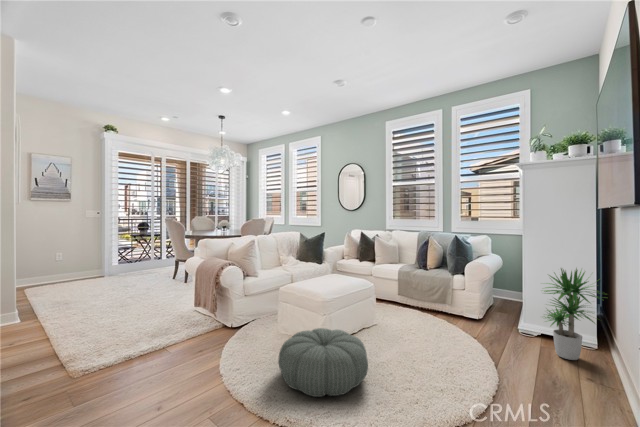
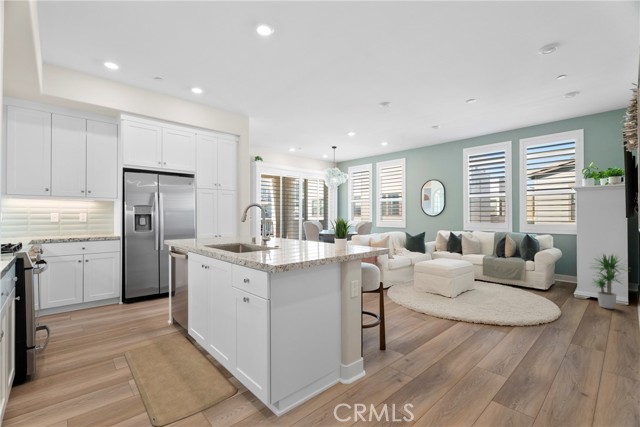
pouf: present [278,328,368,397] -> none [433,284,486,313]

